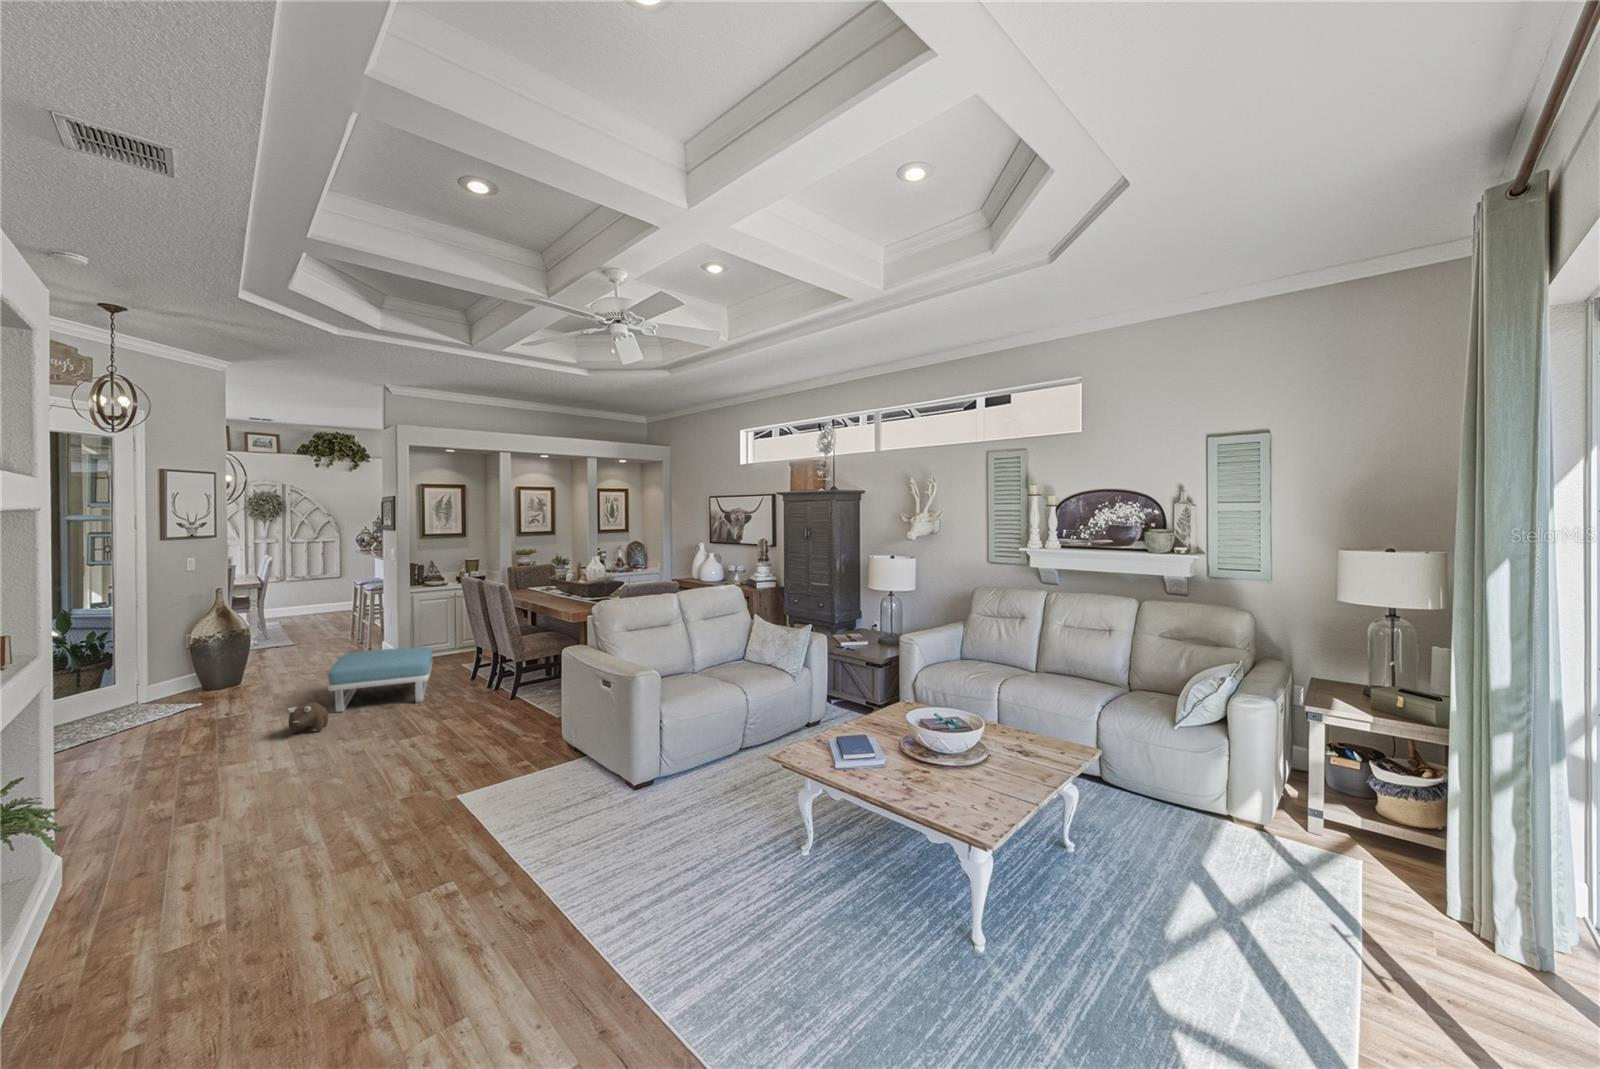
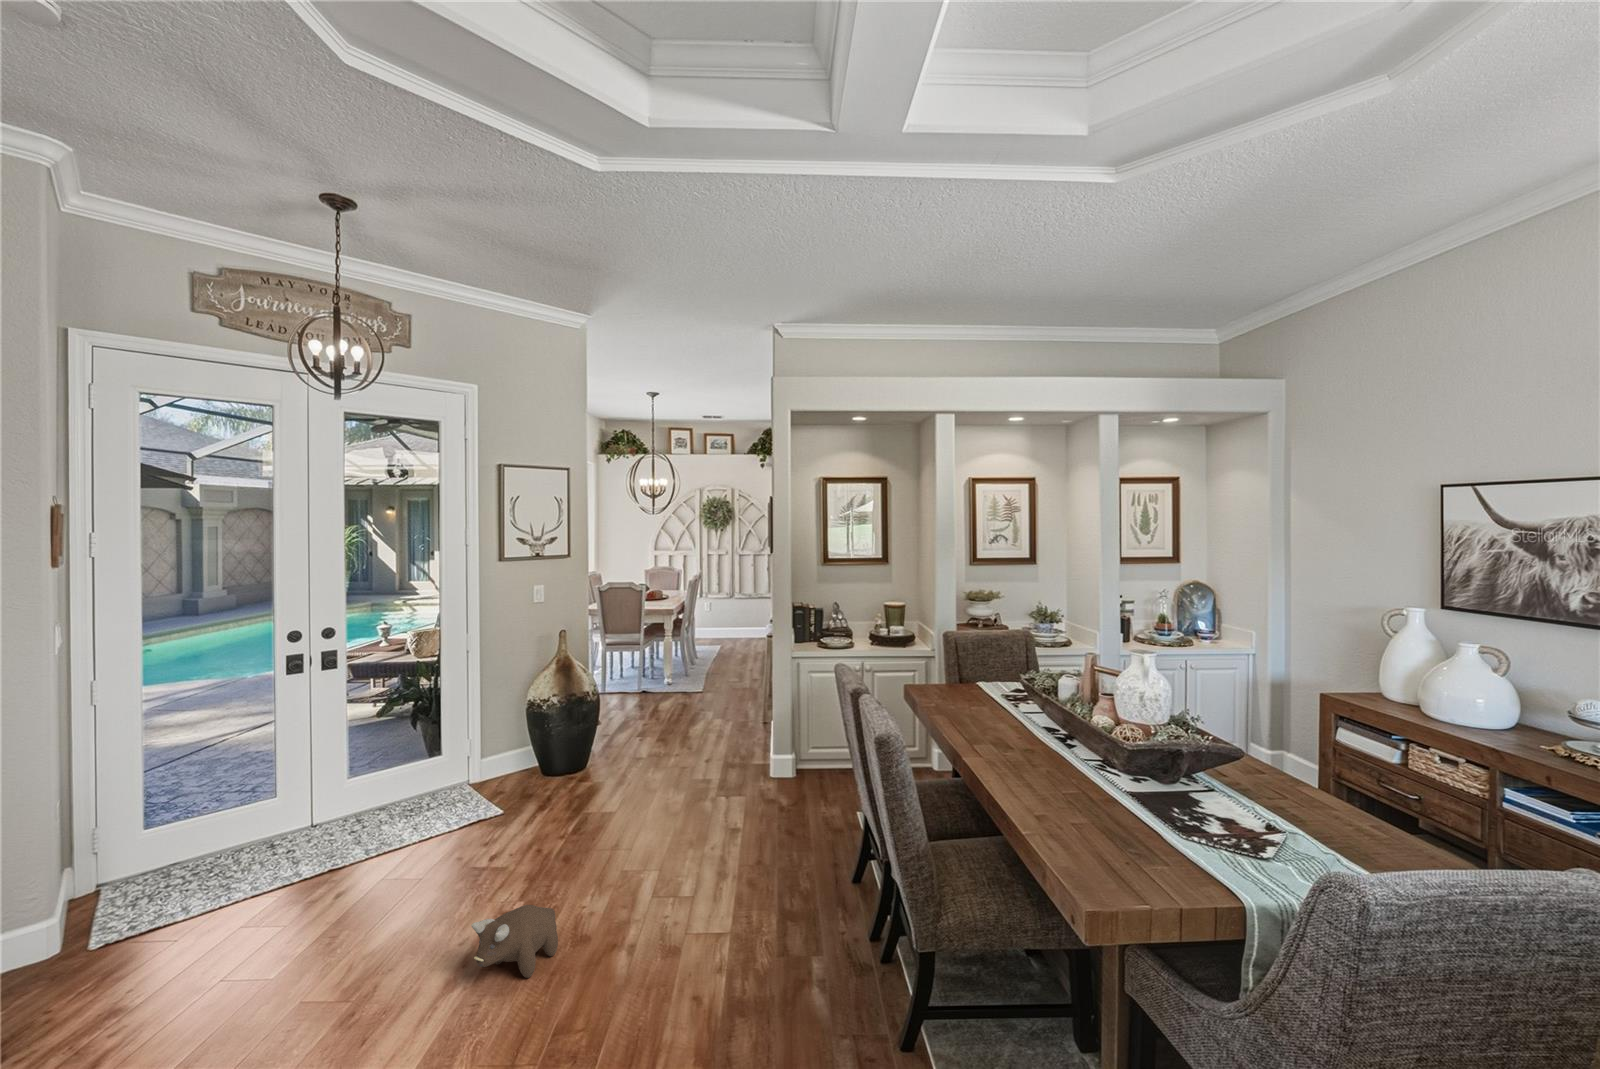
footstool: present [328,647,432,712] -> none [593,769,791,923]

